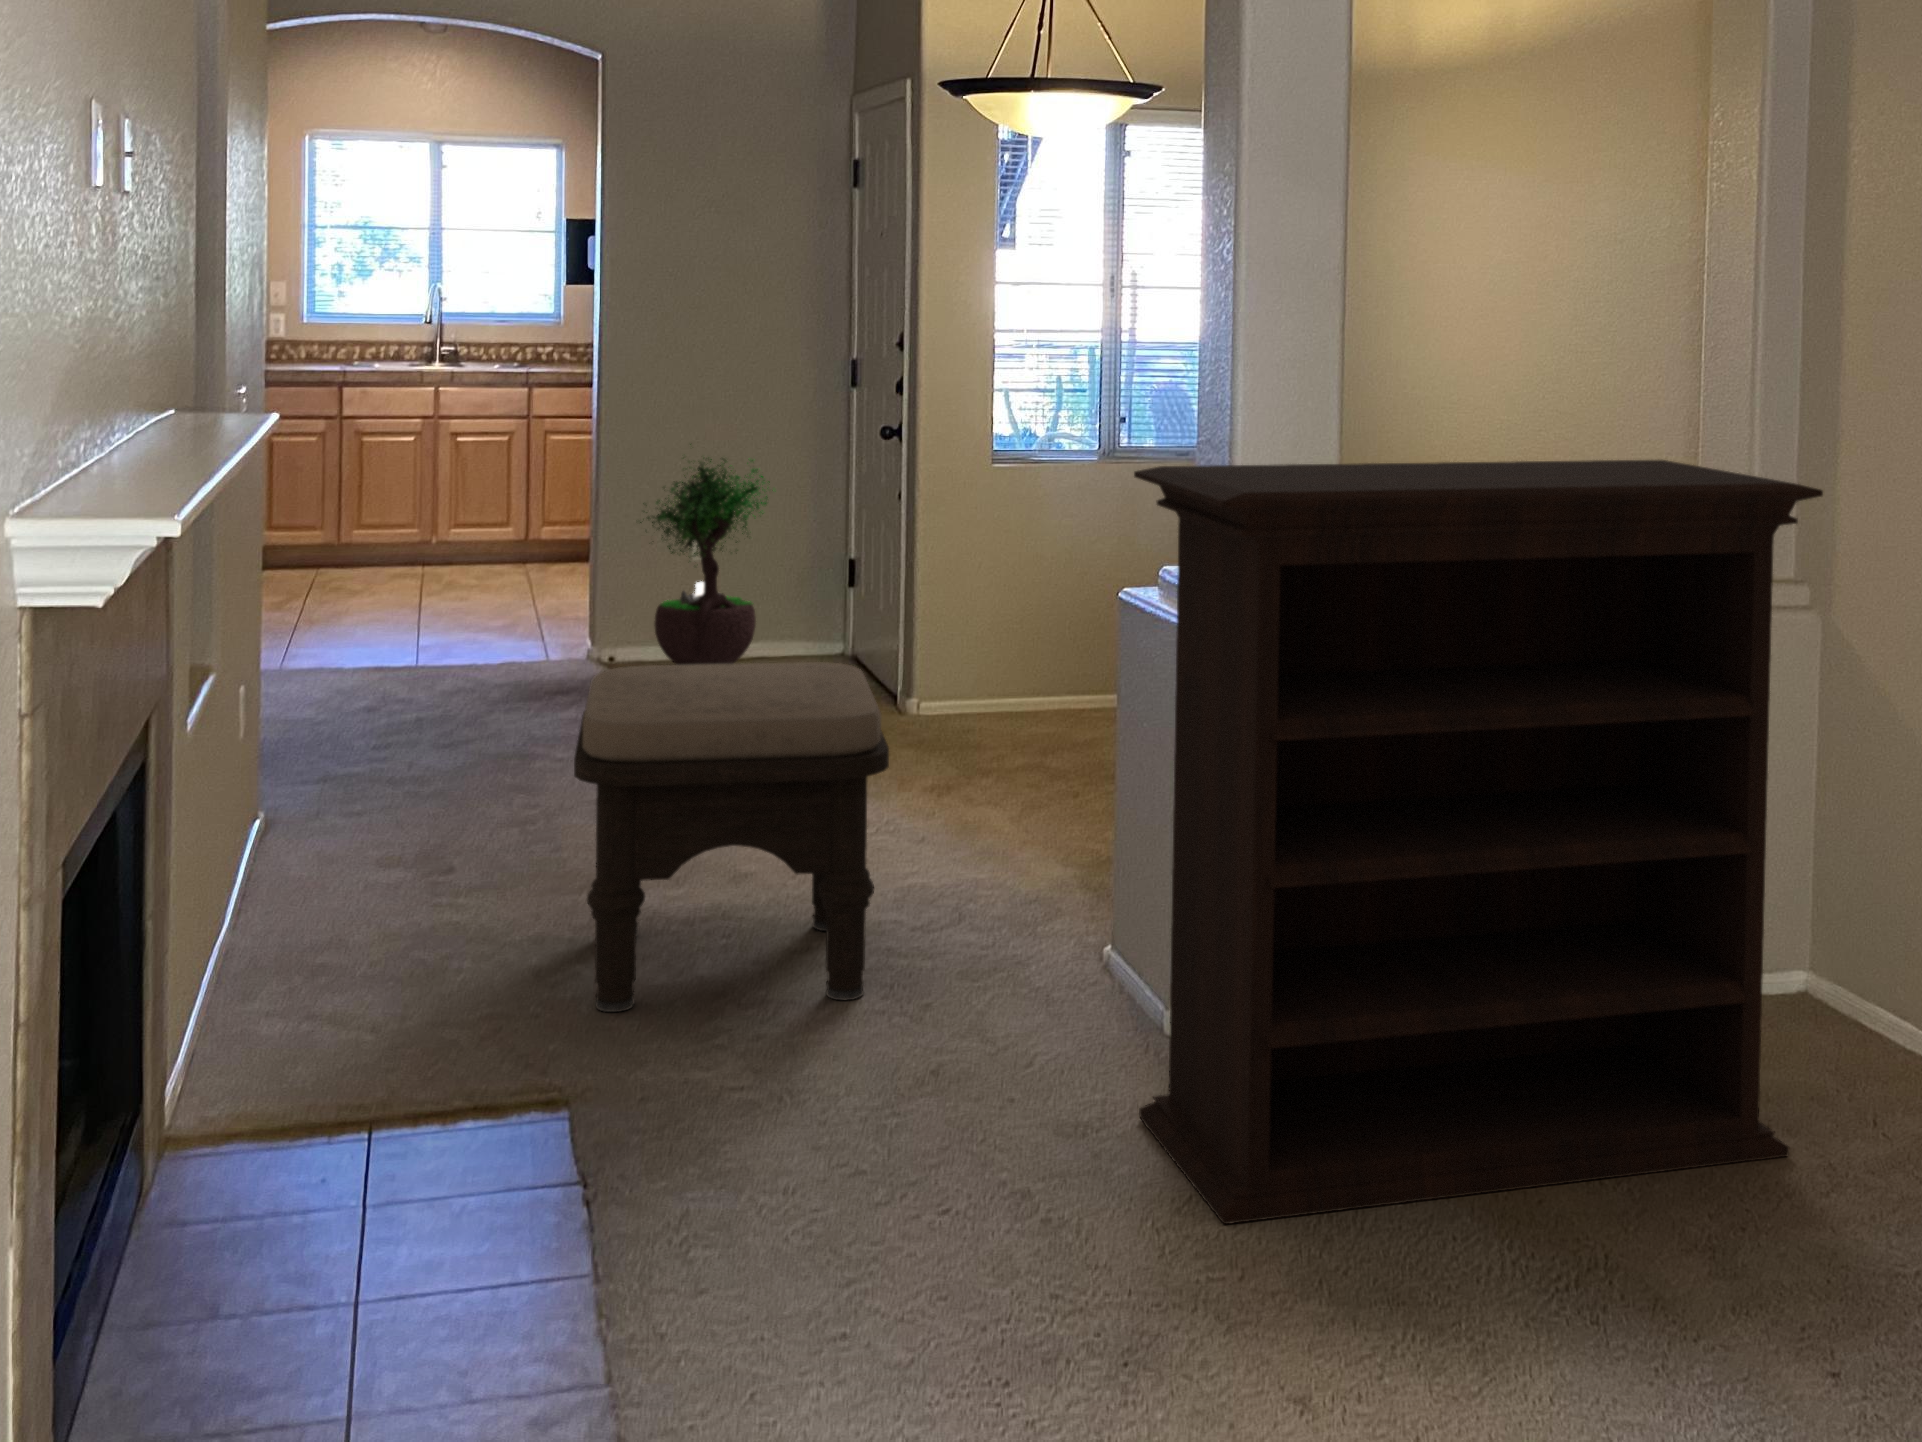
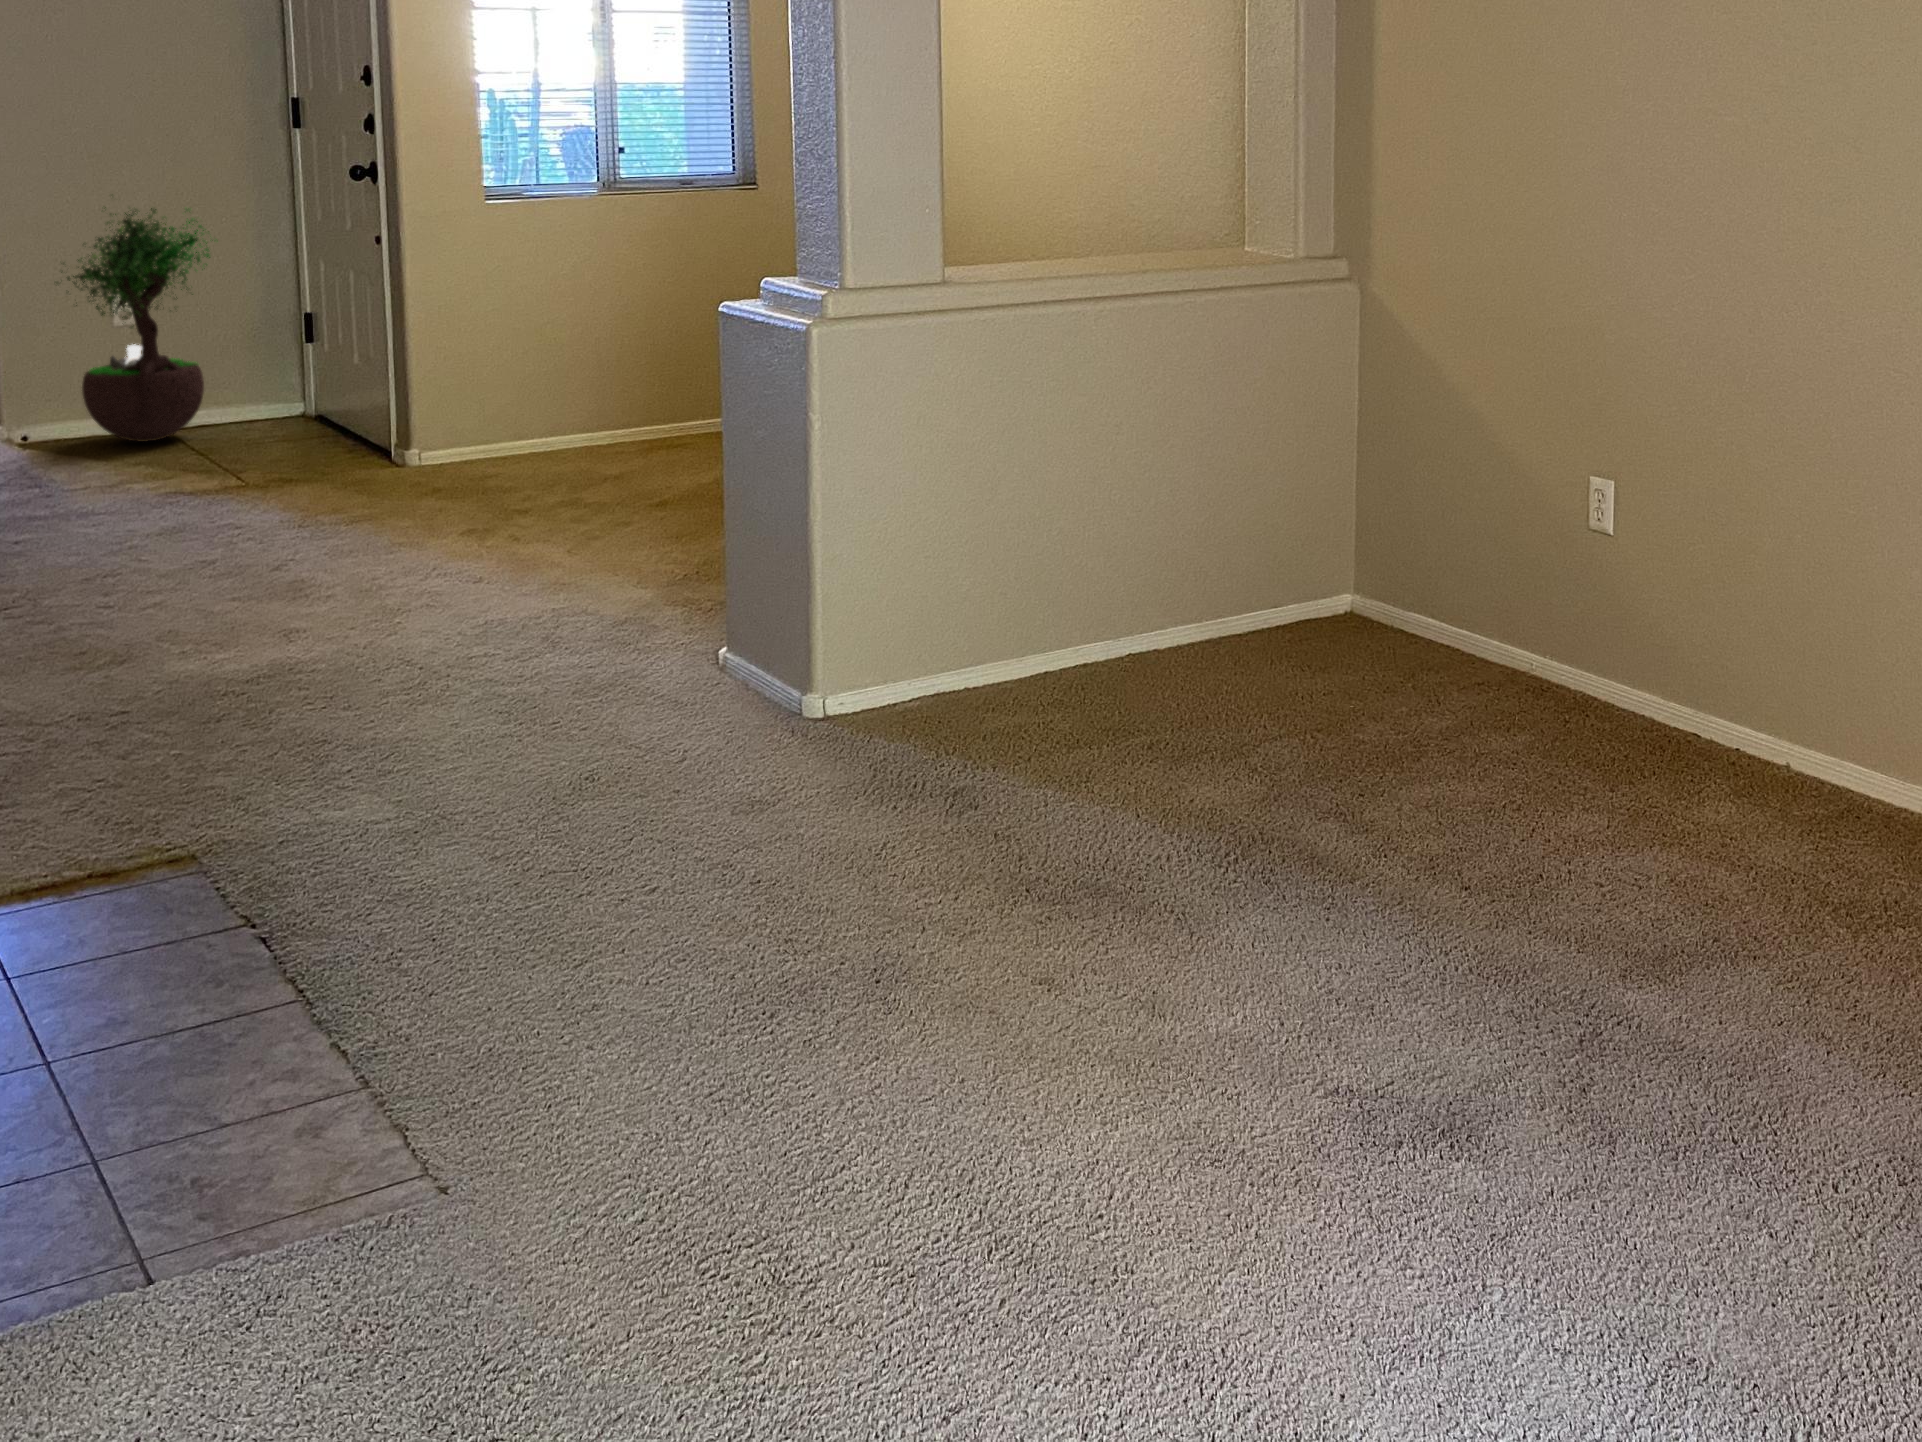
bookshelf: present [1134,460,1823,1224] -> none [782,148,1409,866]
ottoman: present [574,662,889,1012] -> none [122,401,496,777]

